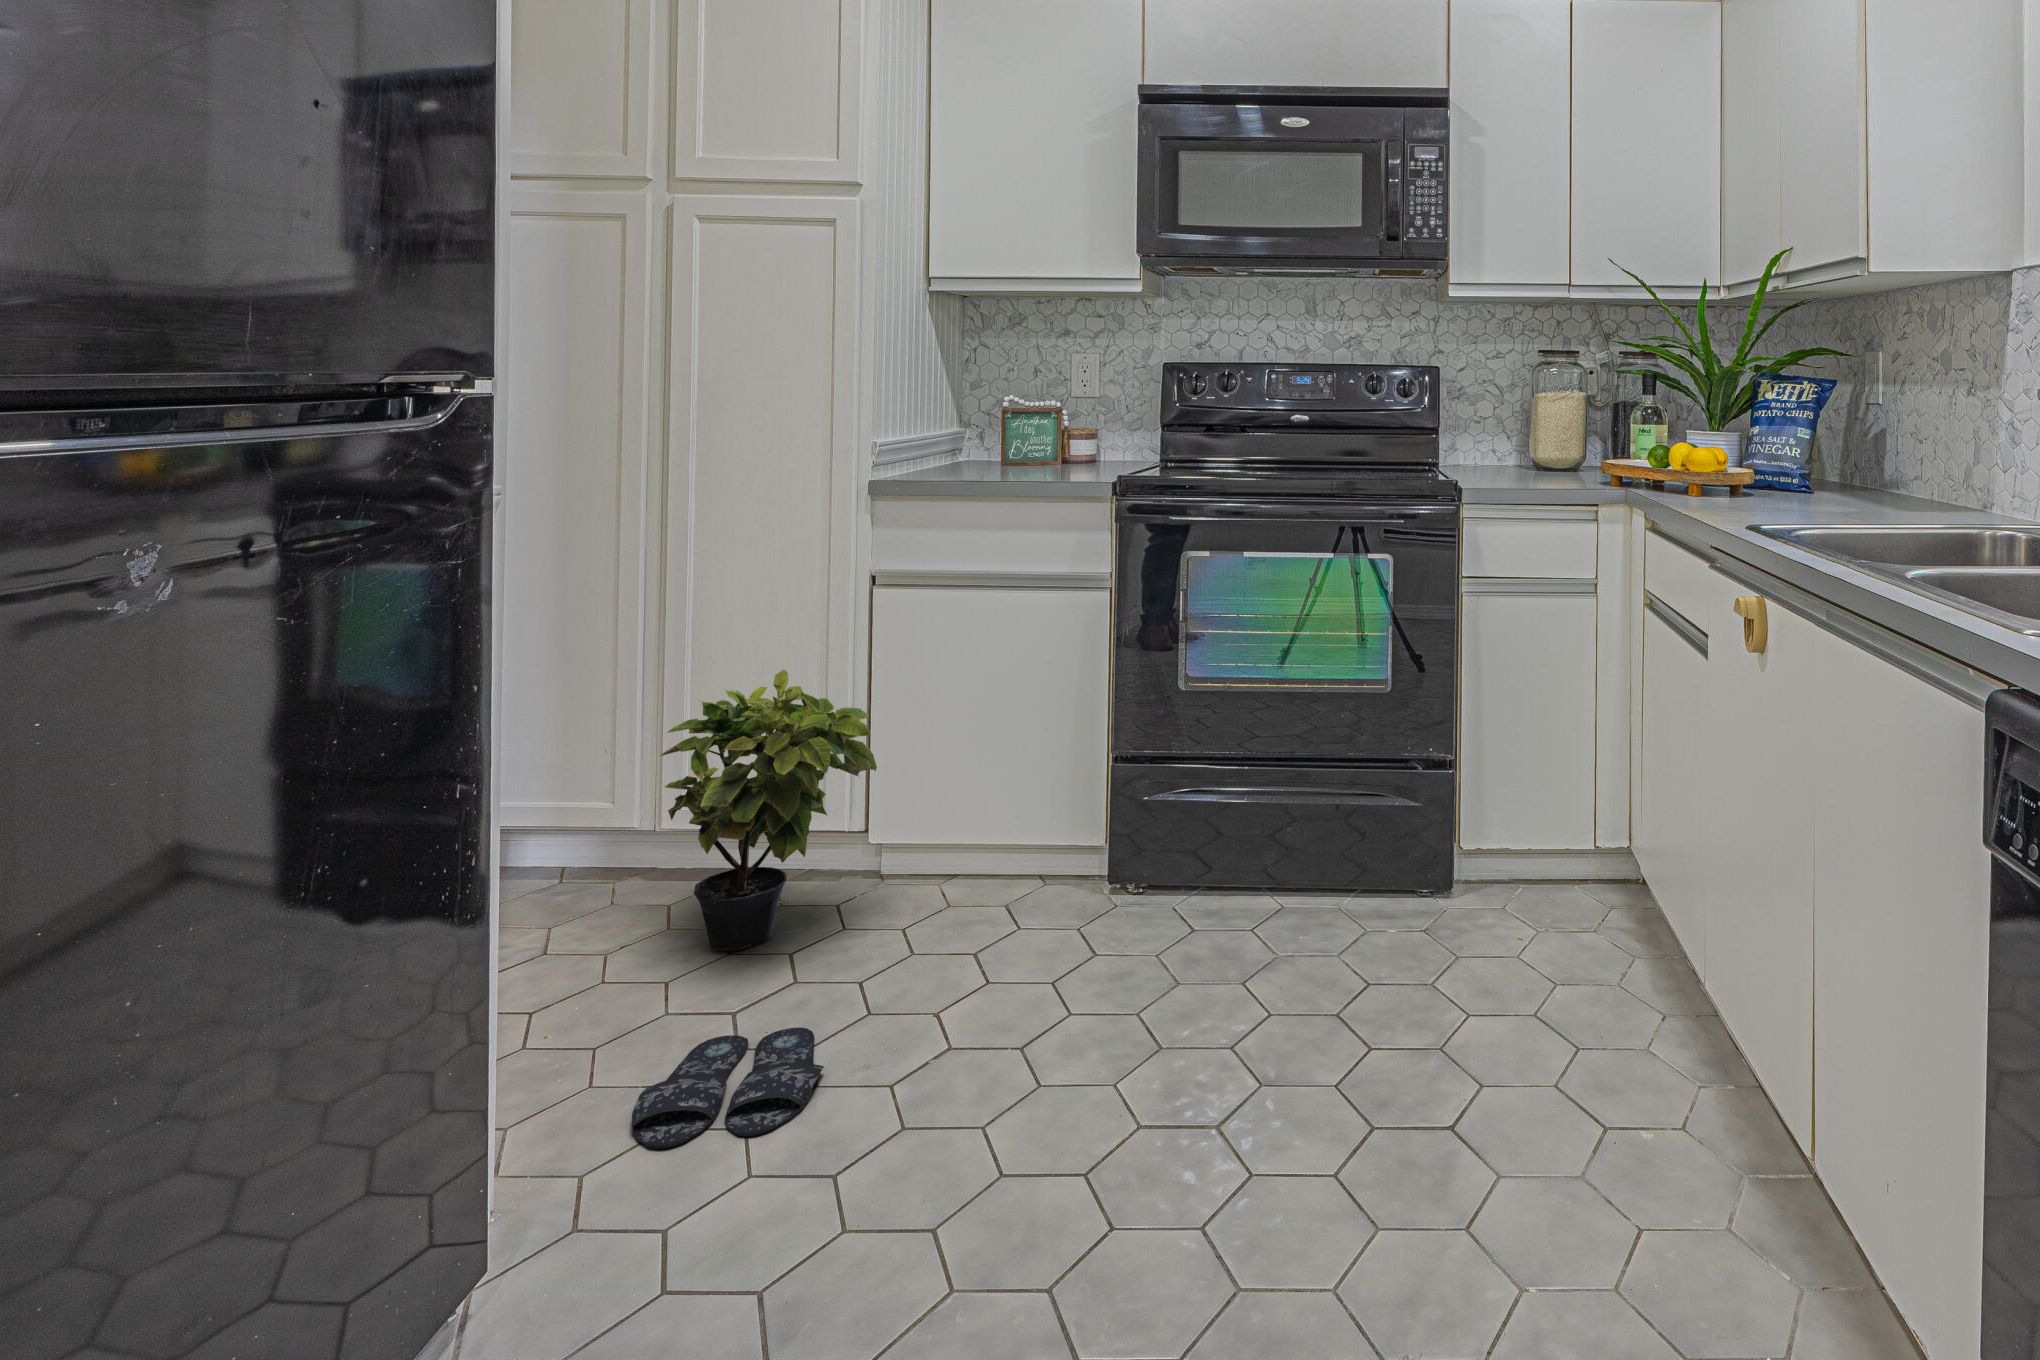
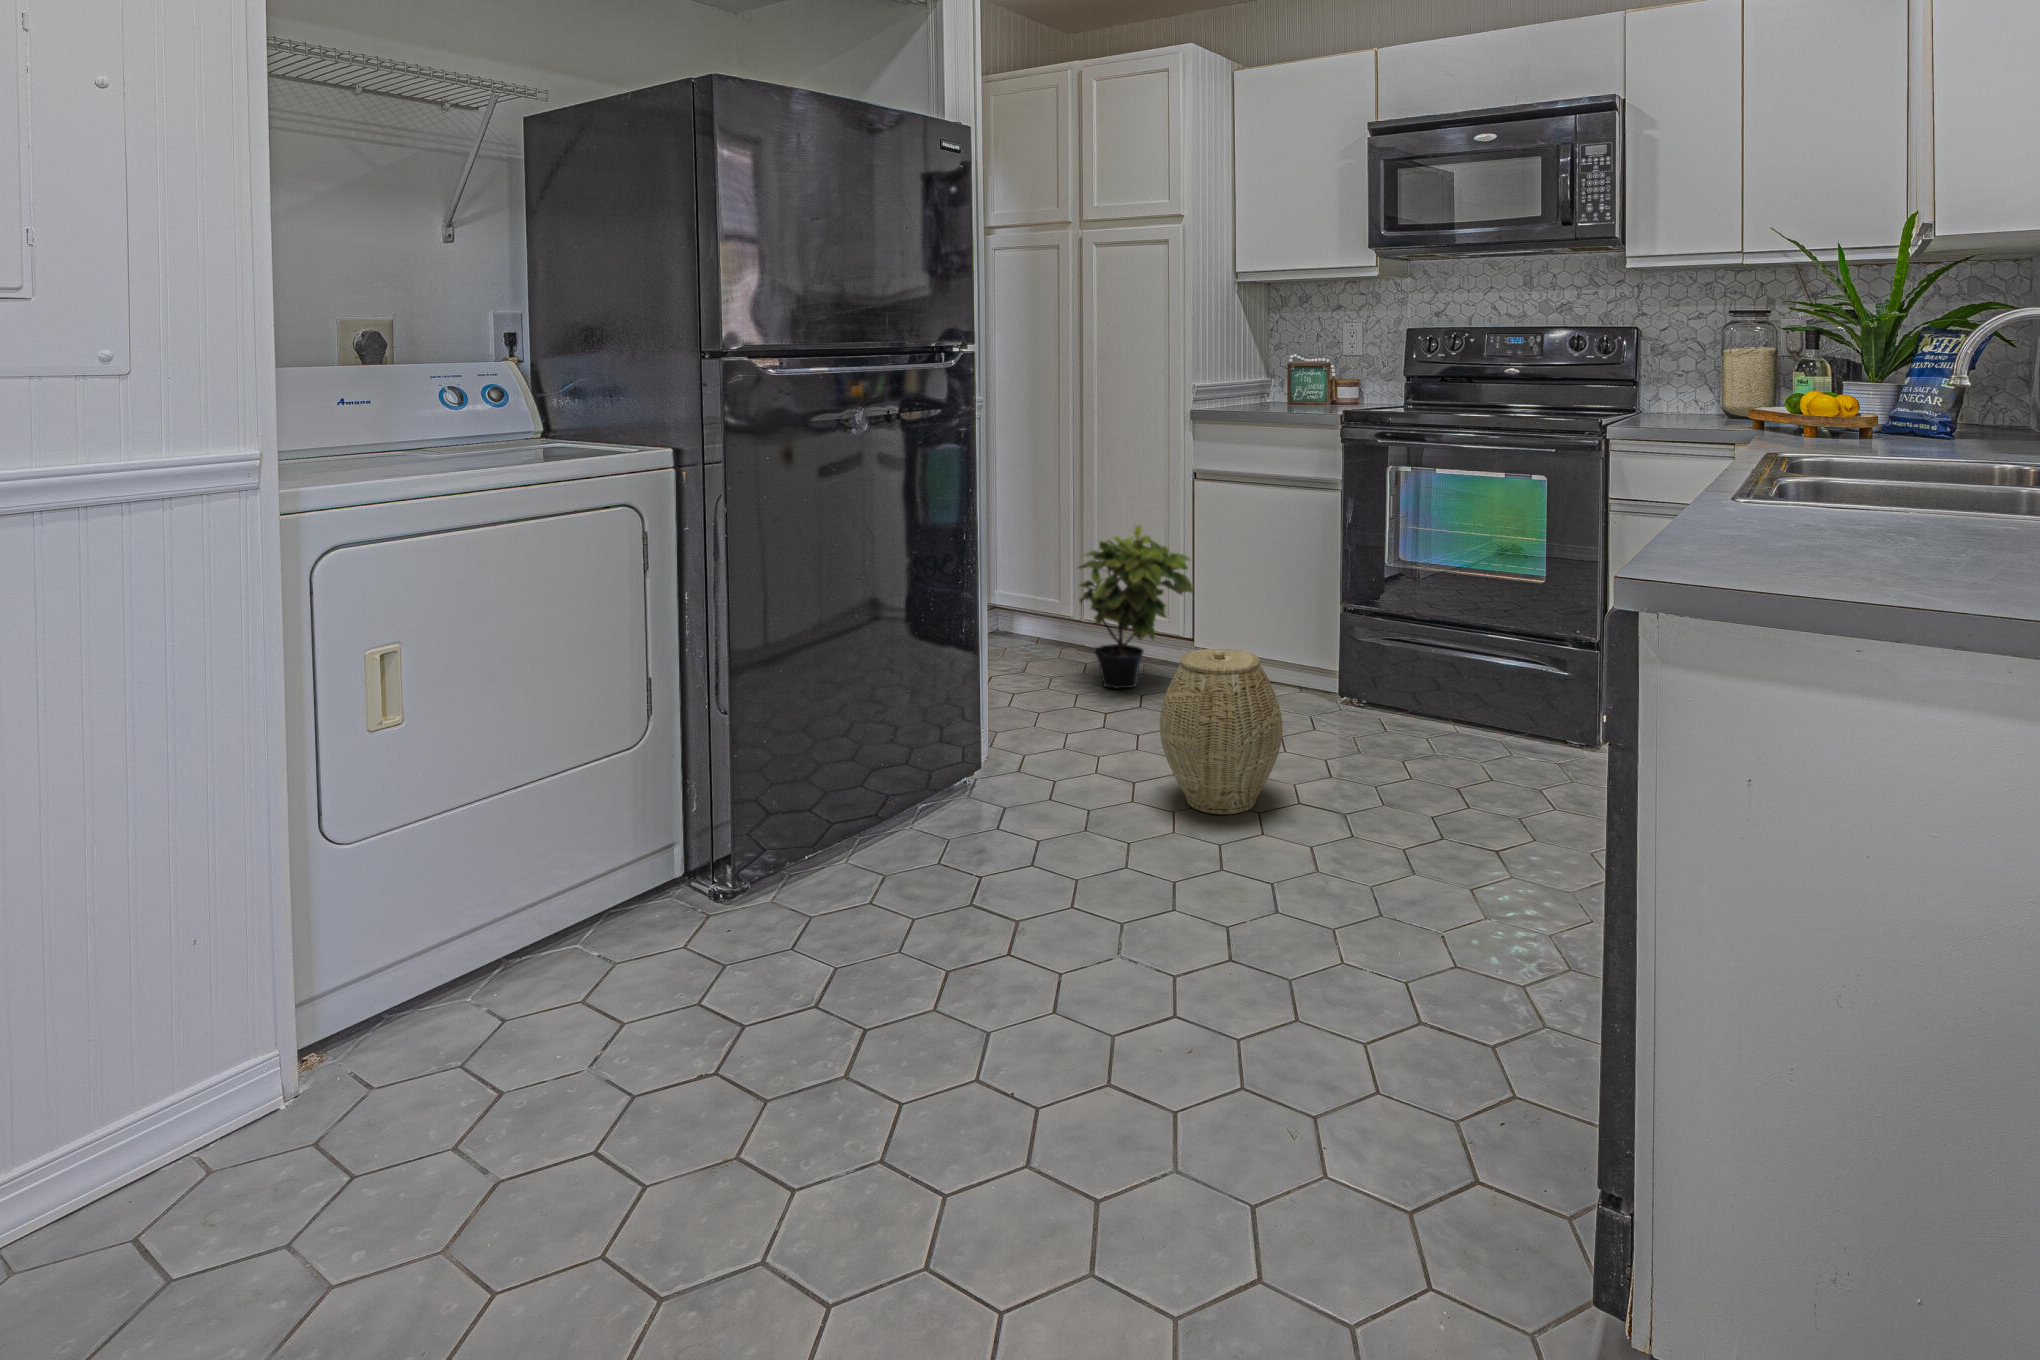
woven basket: none [889,891,1107,1201] -> present [1160,649,1283,814]
slippers: present [632,1027,824,1148] -> none [1049,723,1145,764]

